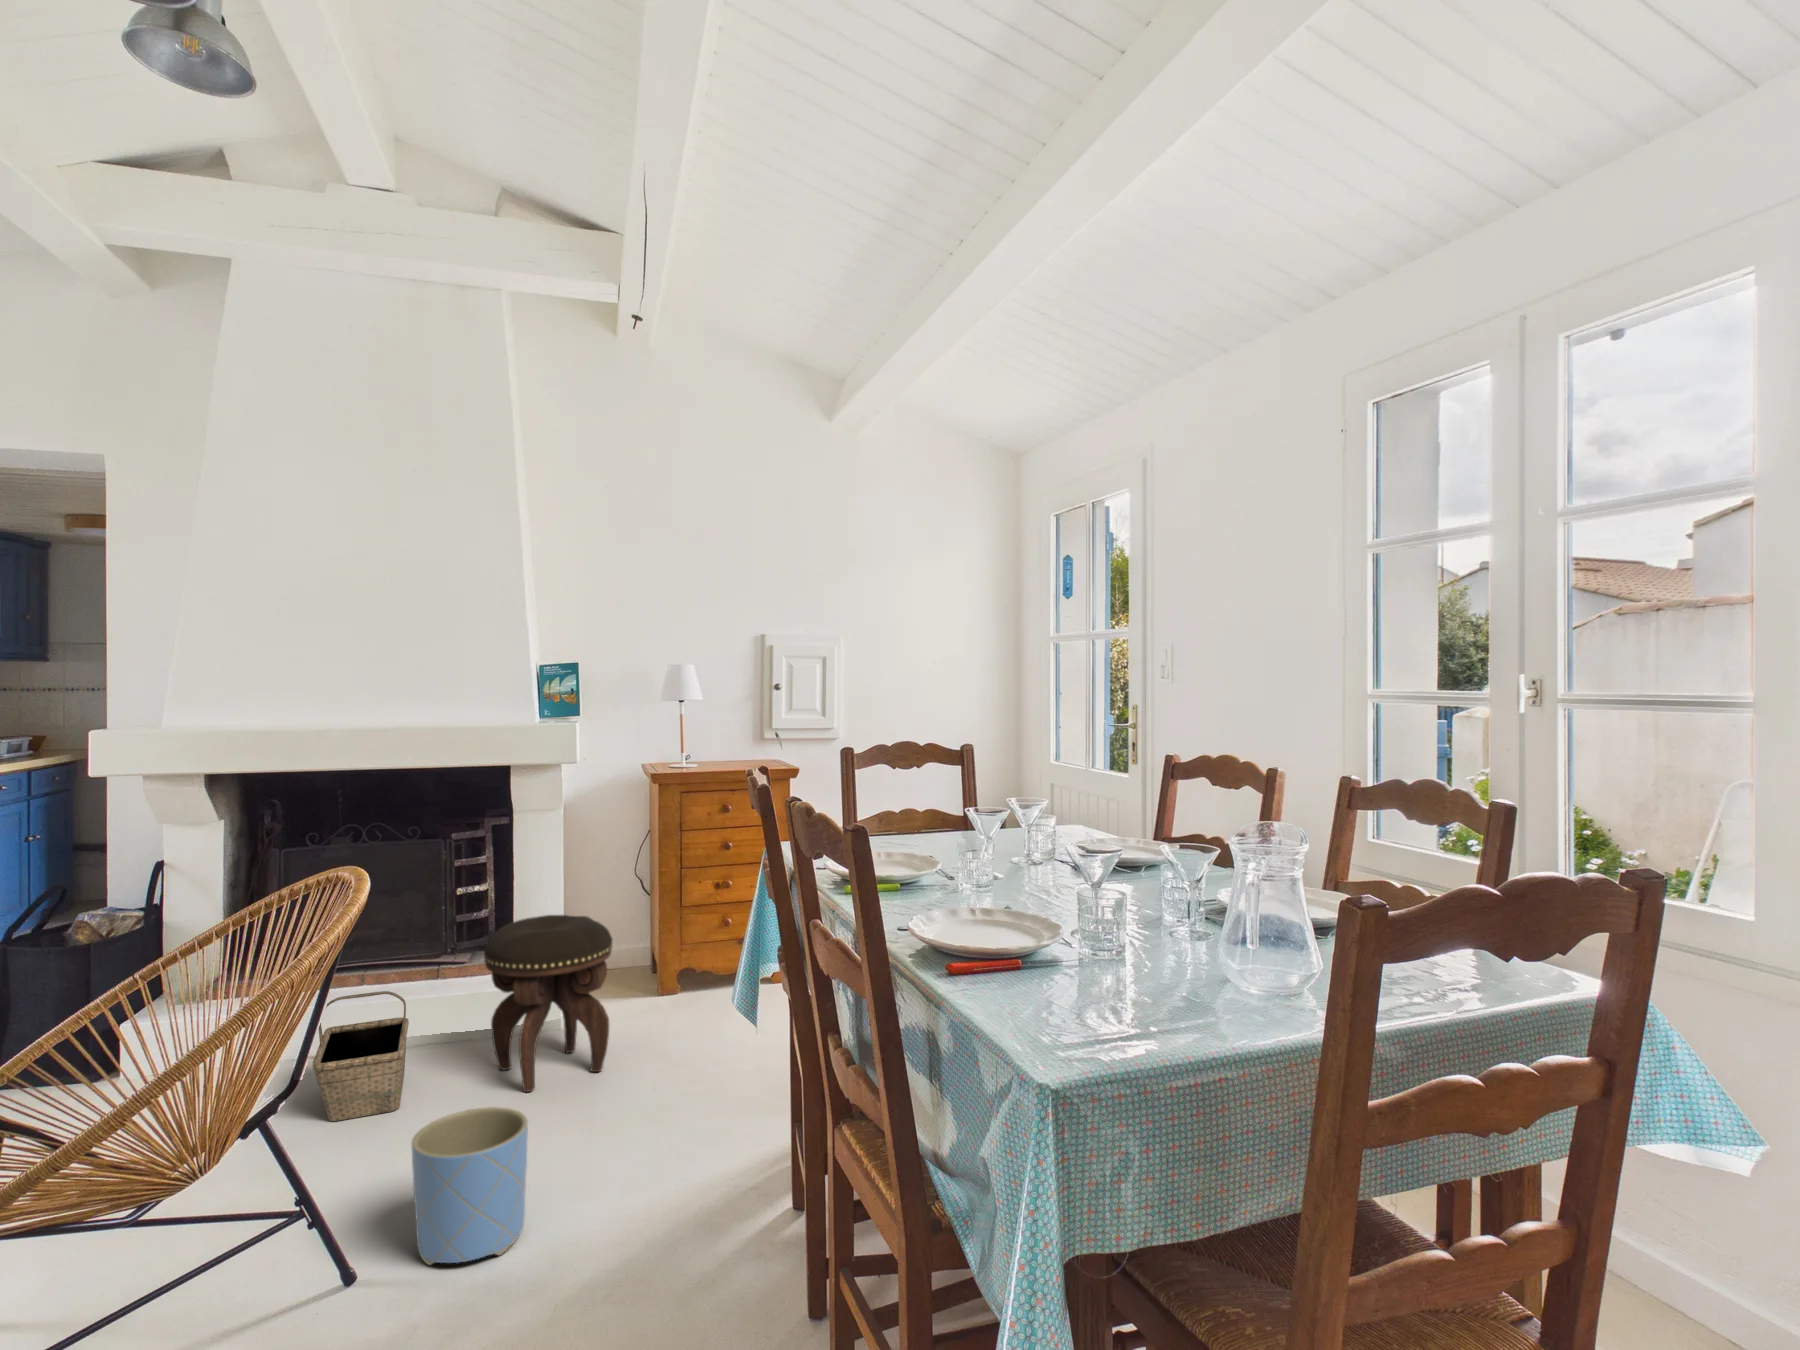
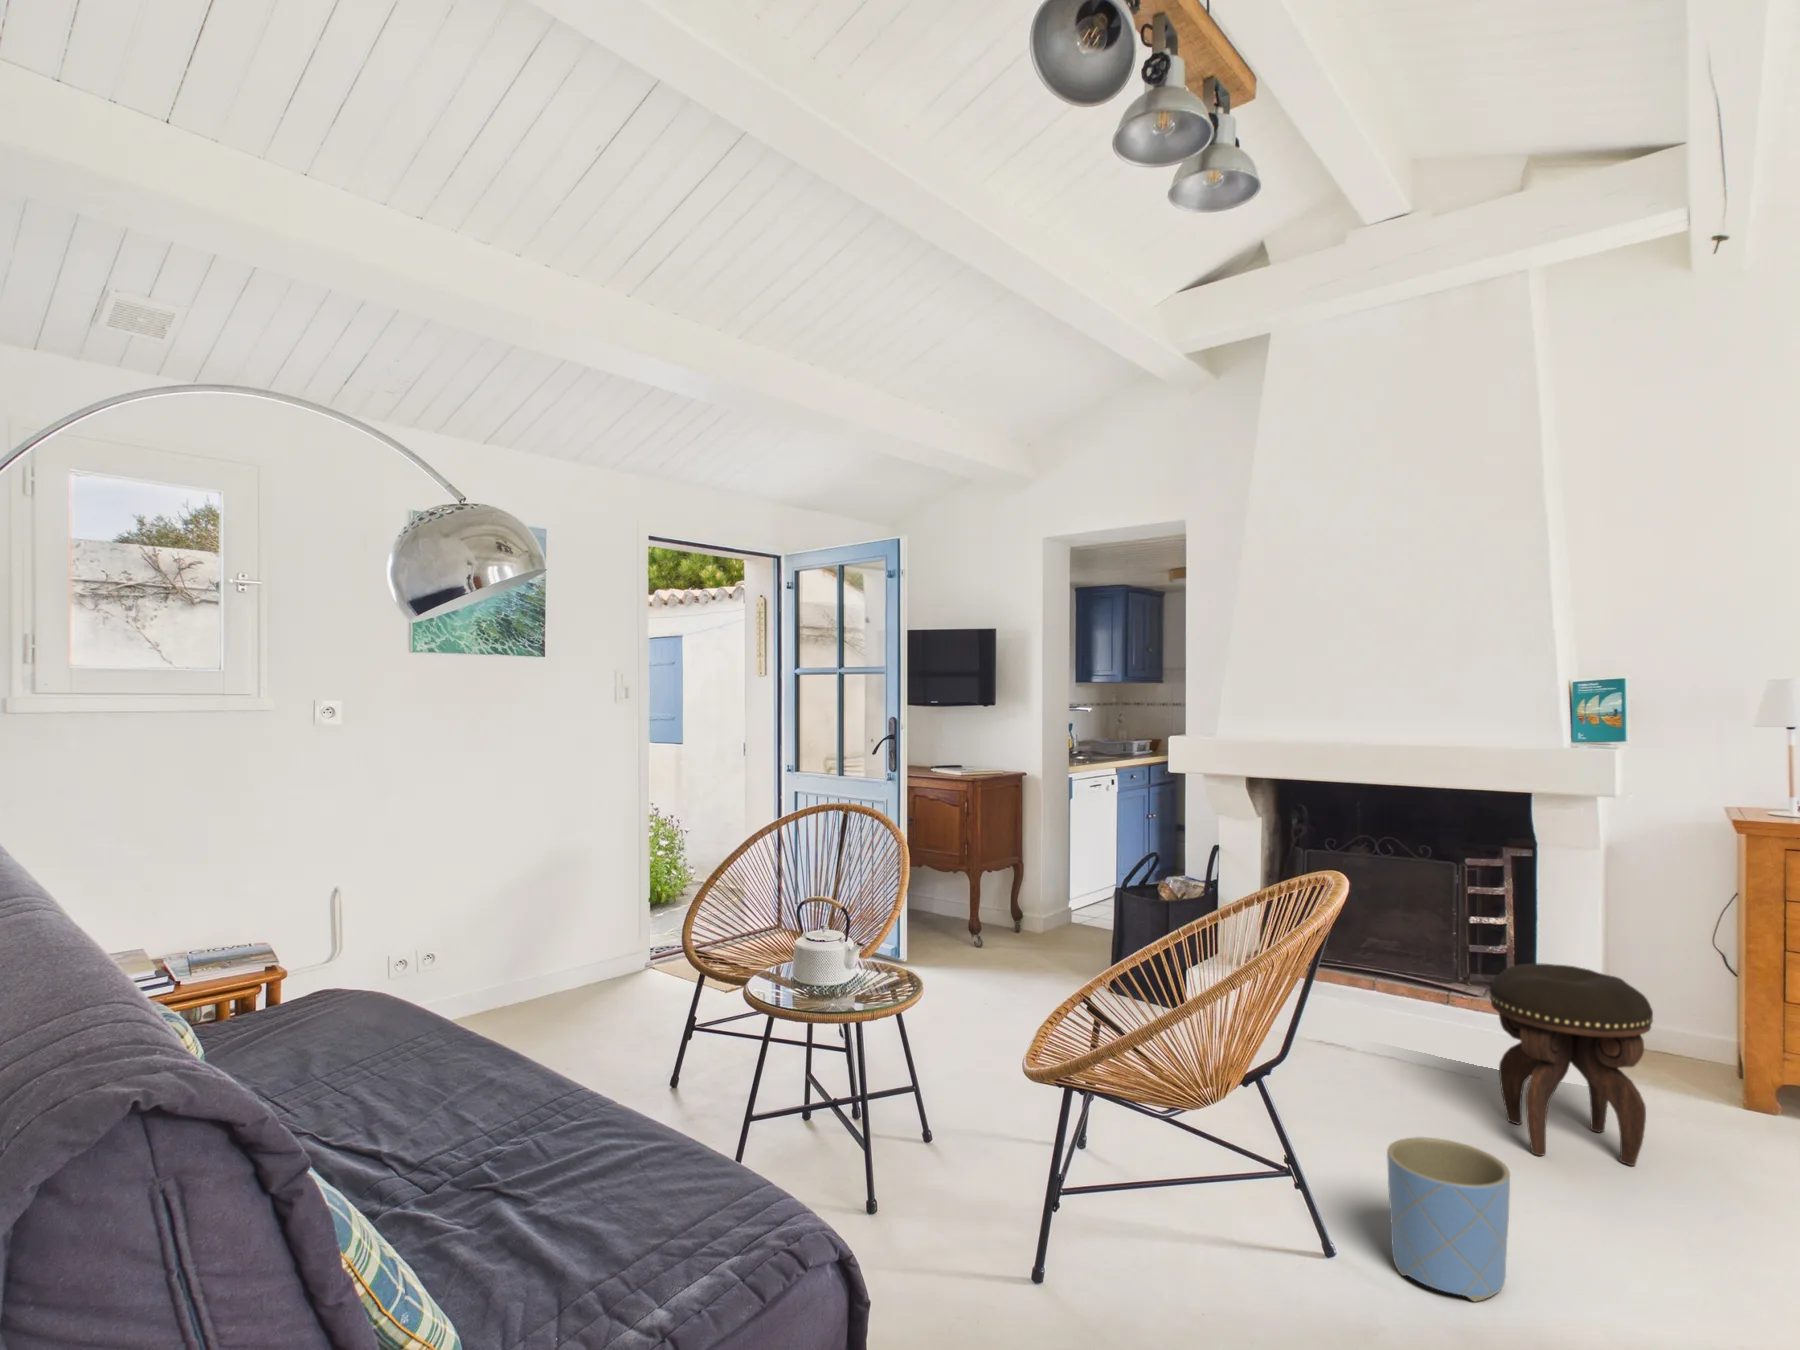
basket: present [313,991,409,1121] -> none [1319,996,1413,1121]

